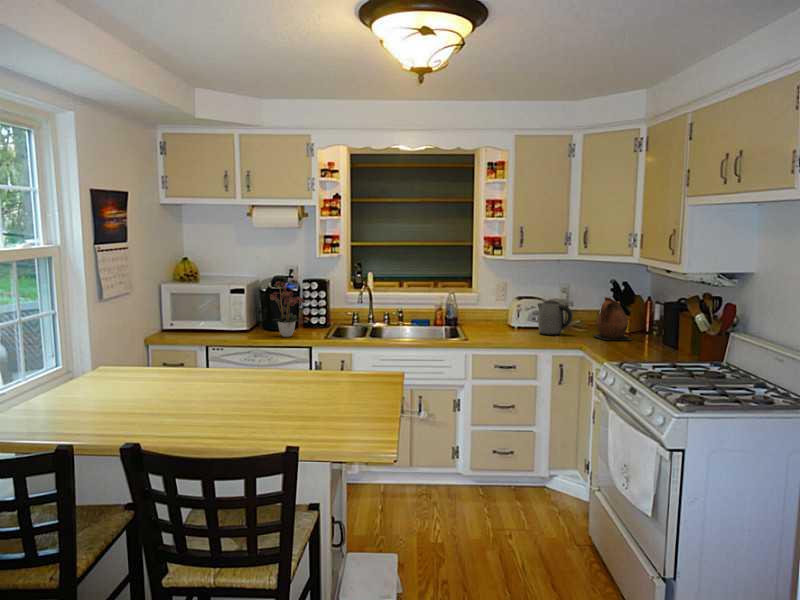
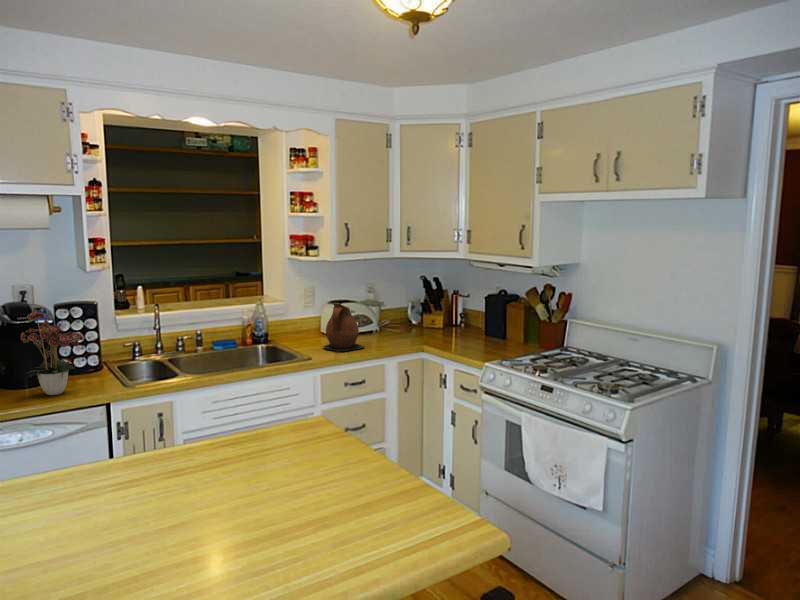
ceramic pitcher: present [594,297,632,340] -> present [323,303,365,351]
kettle: present [538,300,573,336] -> none [361,303,399,341]

